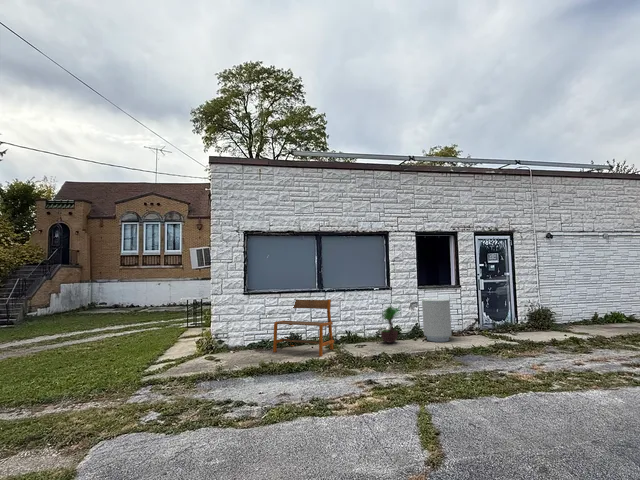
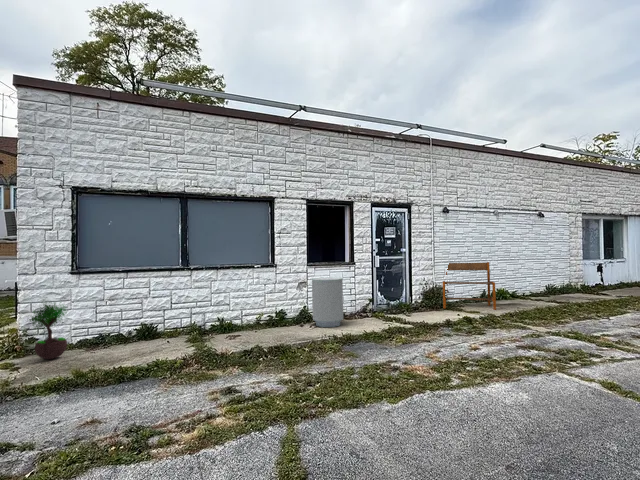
bench: present [273,299,334,356] -> present [443,262,496,310]
potted tree: present [381,306,399,343] -> present [29,303,67,359]

